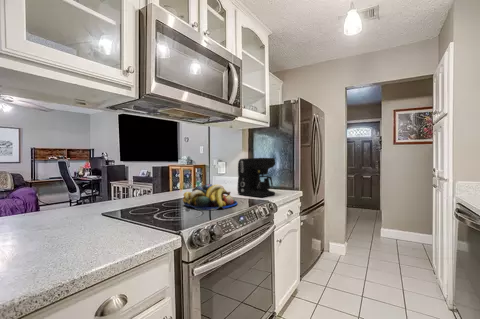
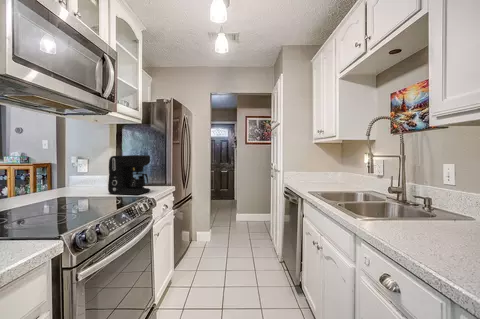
fruit bowl: present [183,184,237,210] -> none [43,184,114,213]

